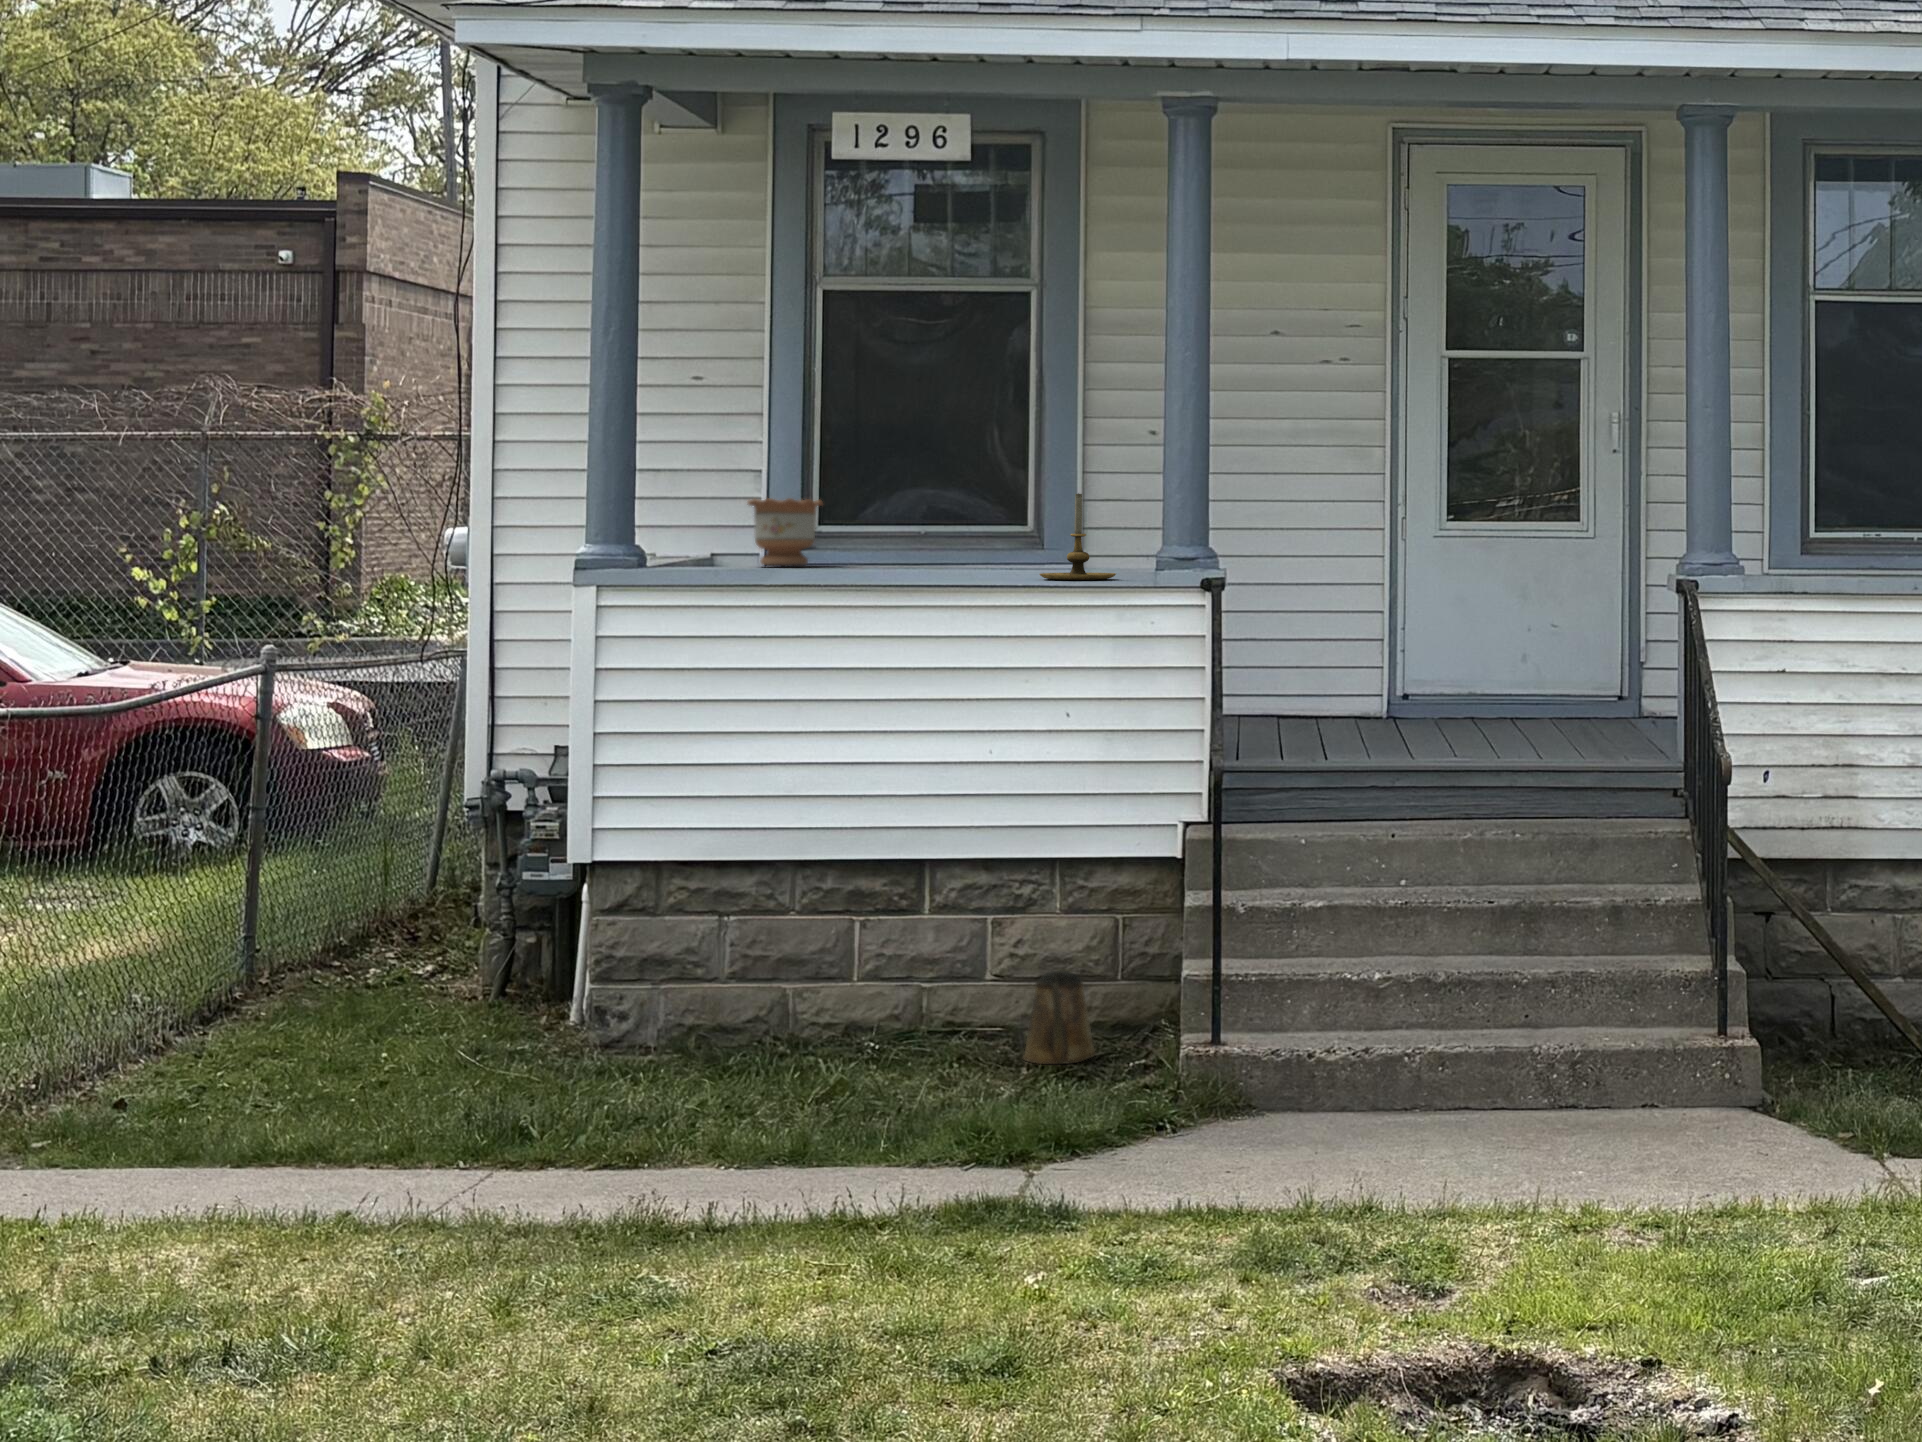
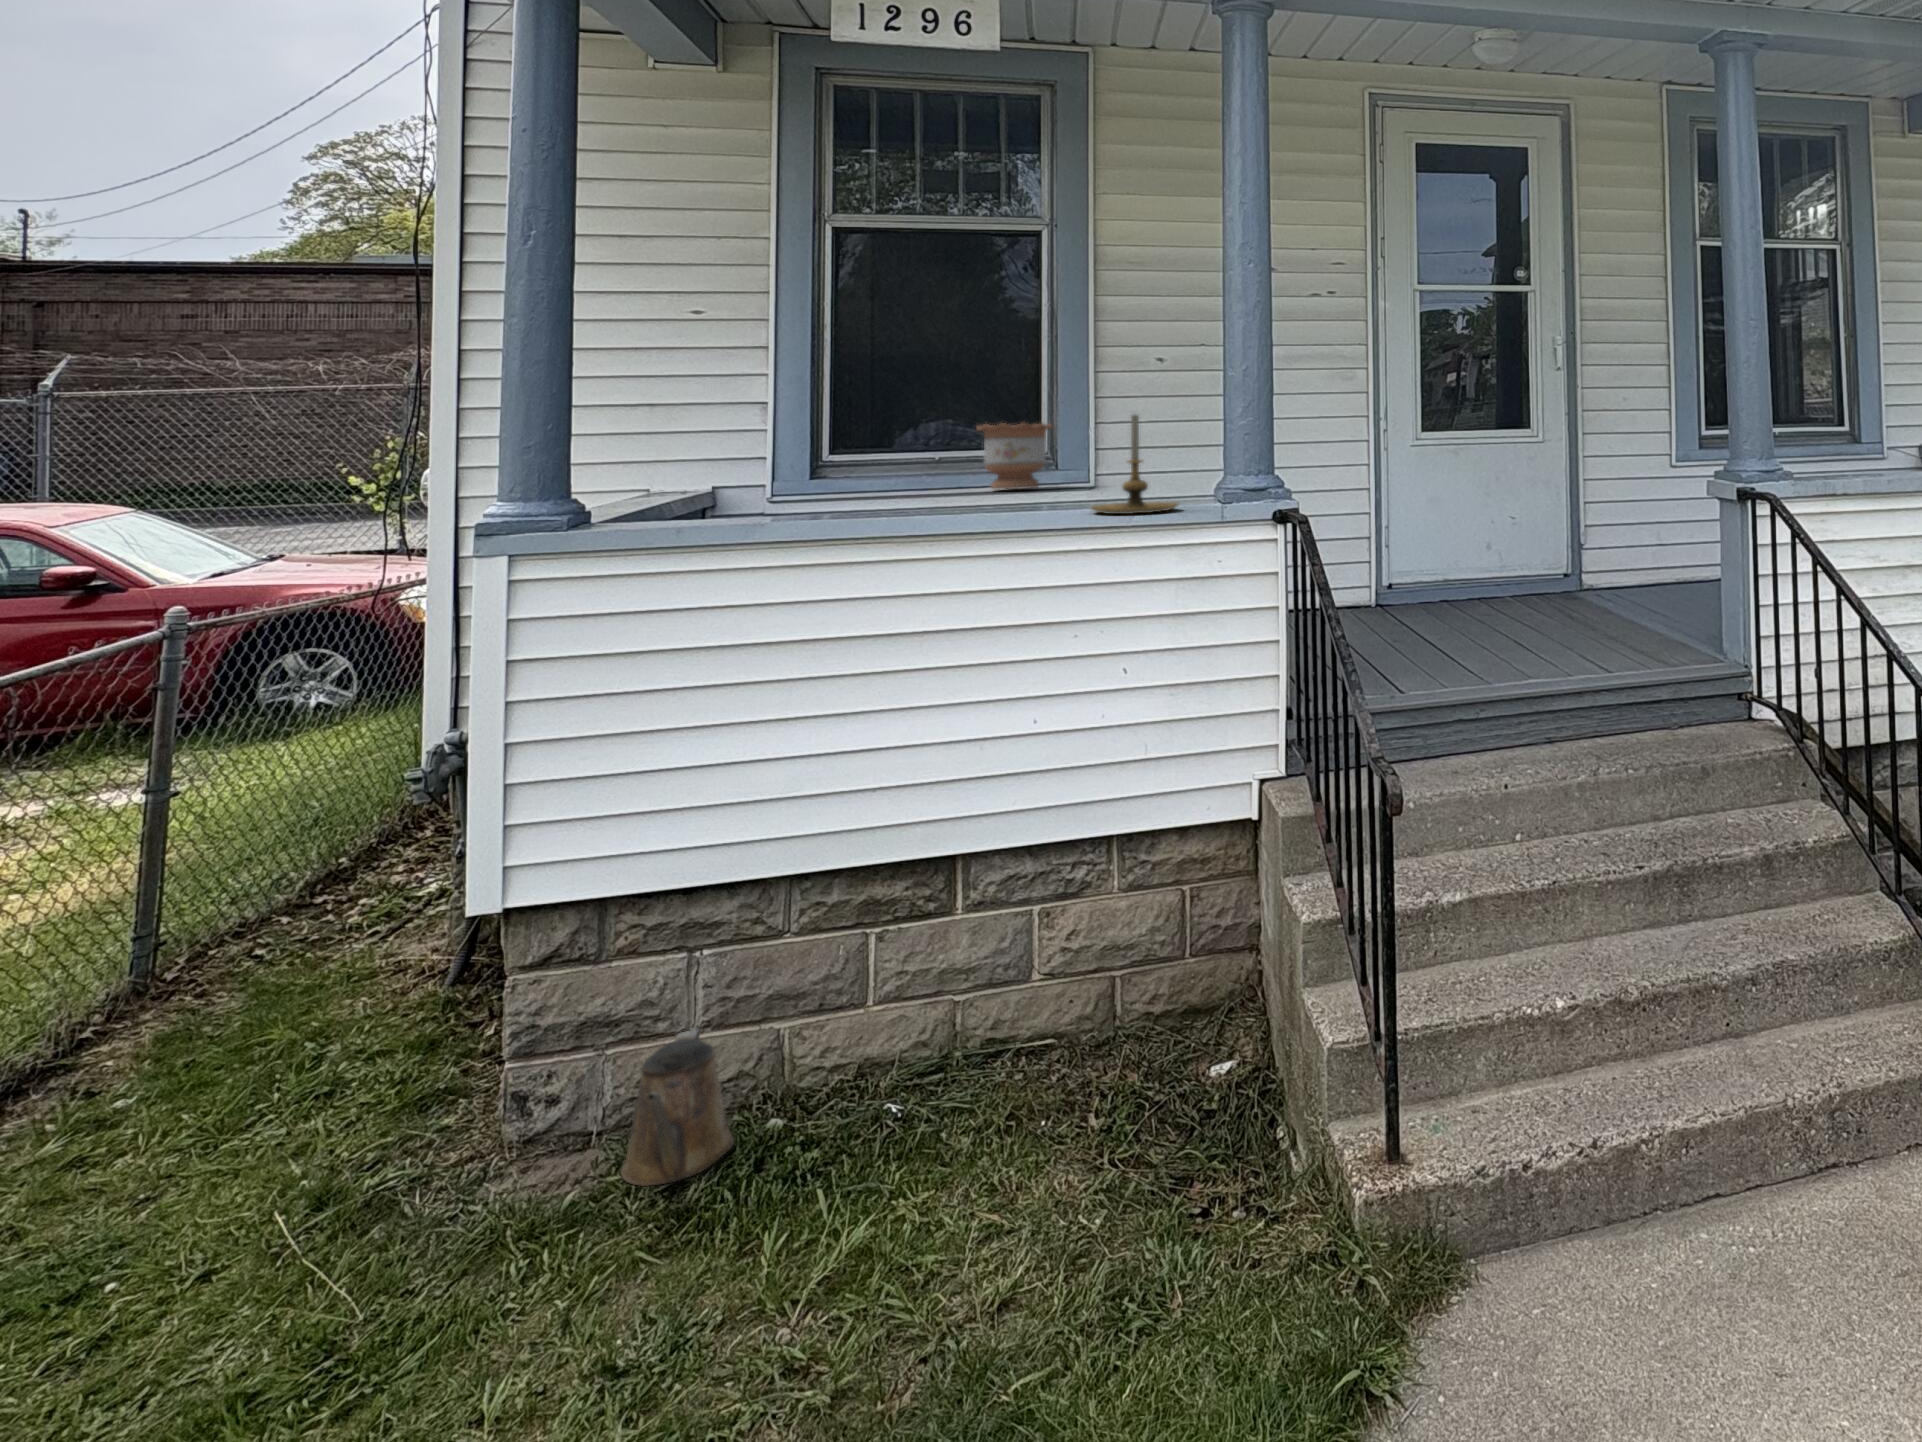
flower pot: present [748,498,823,566] -> present [976,423,1053,489]
watering can: present [1023,970,1096,1064] -> present [621,1029,734,1186]

